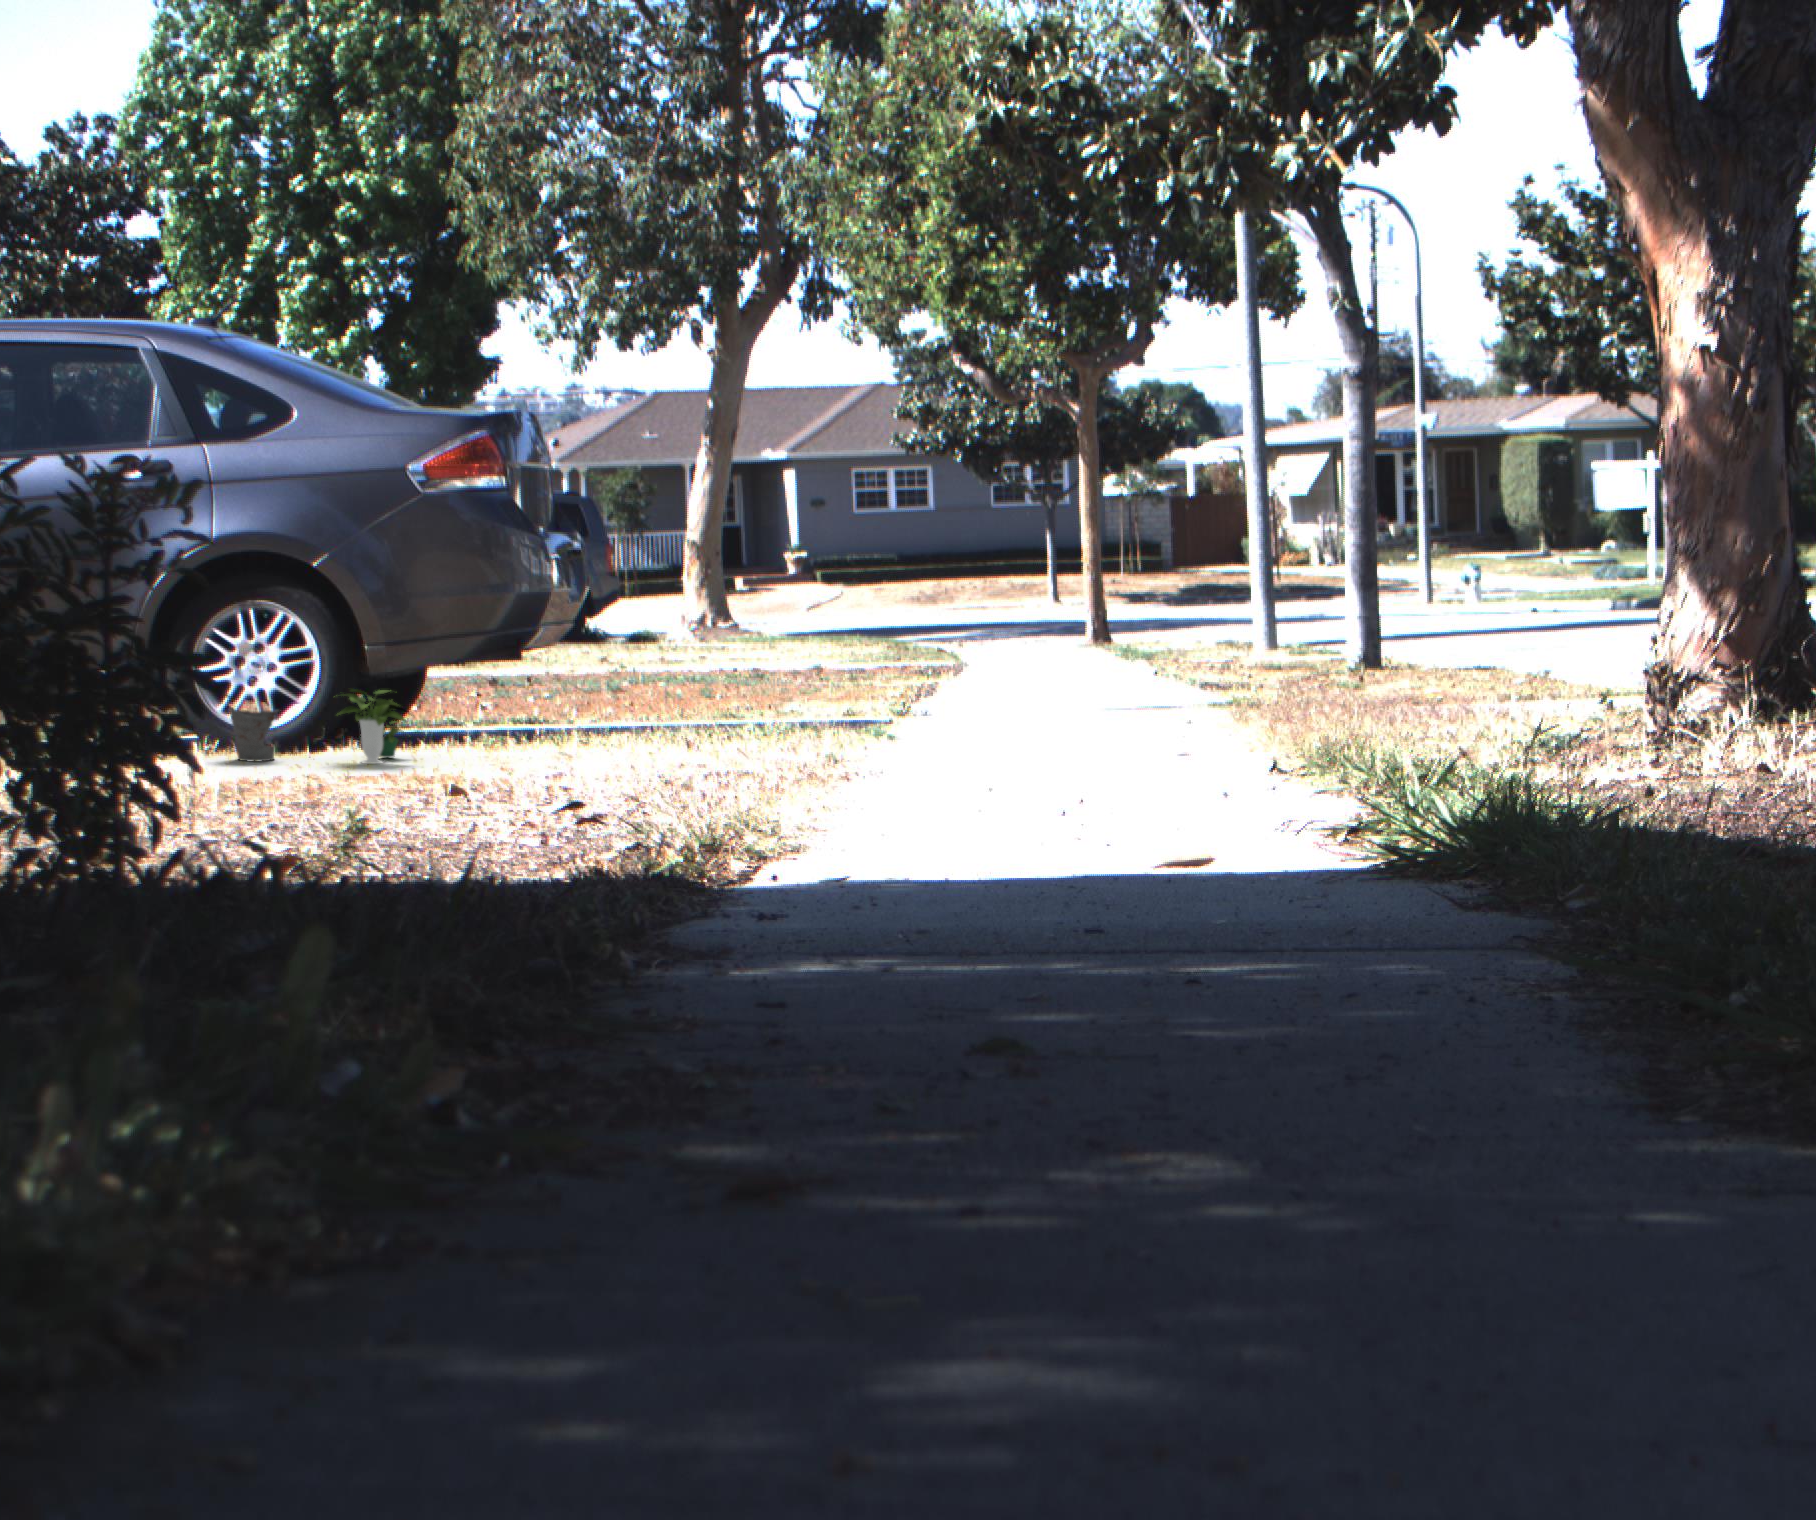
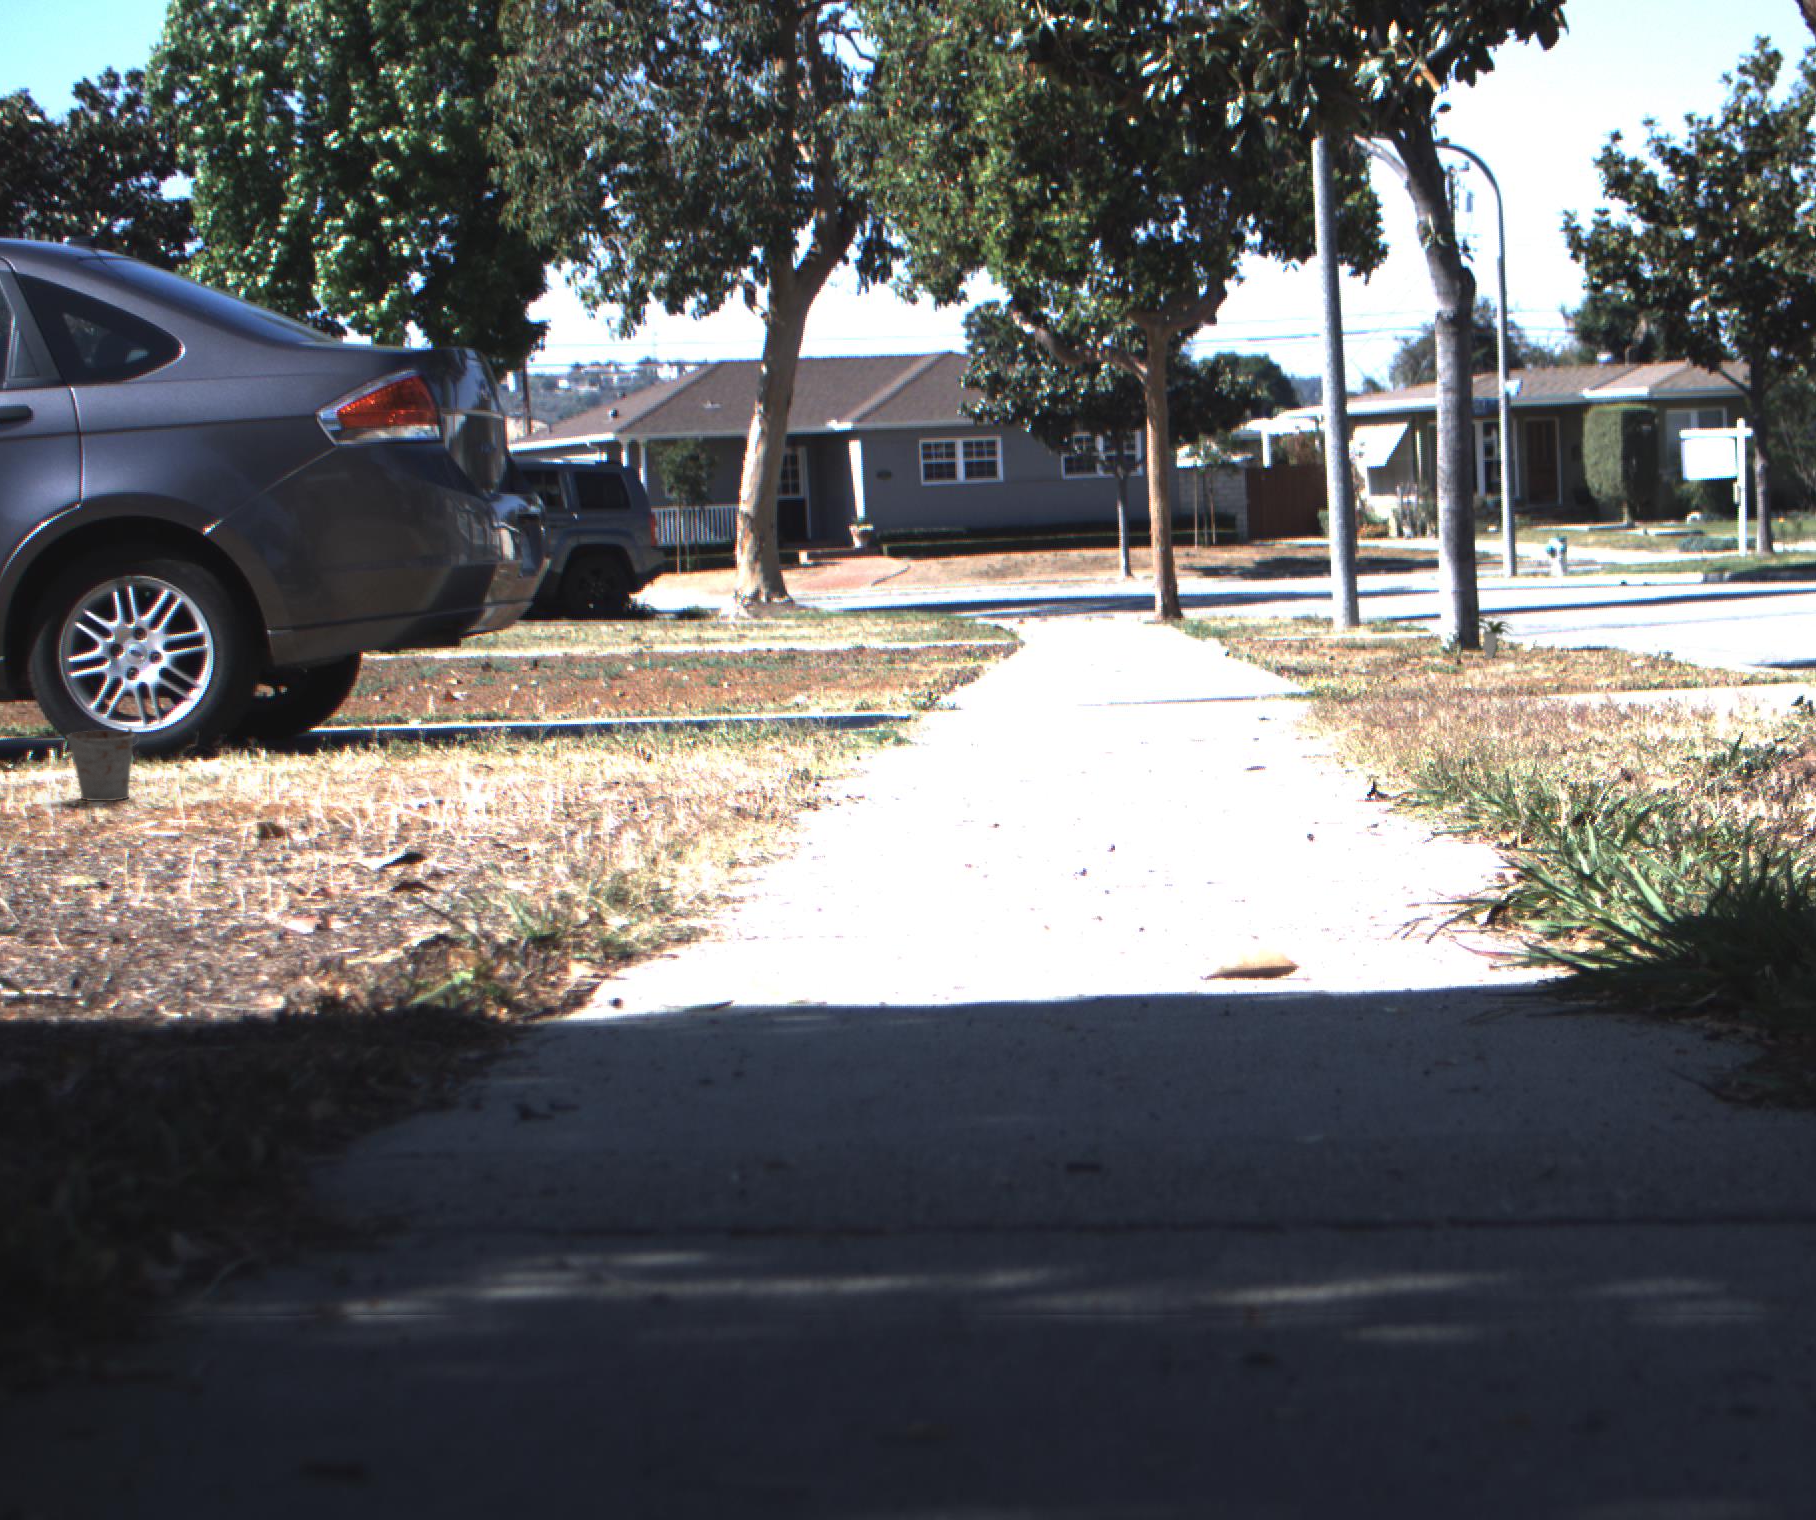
potted plant: present [338,689,409,764] -> present [1474,615,1508,659]

